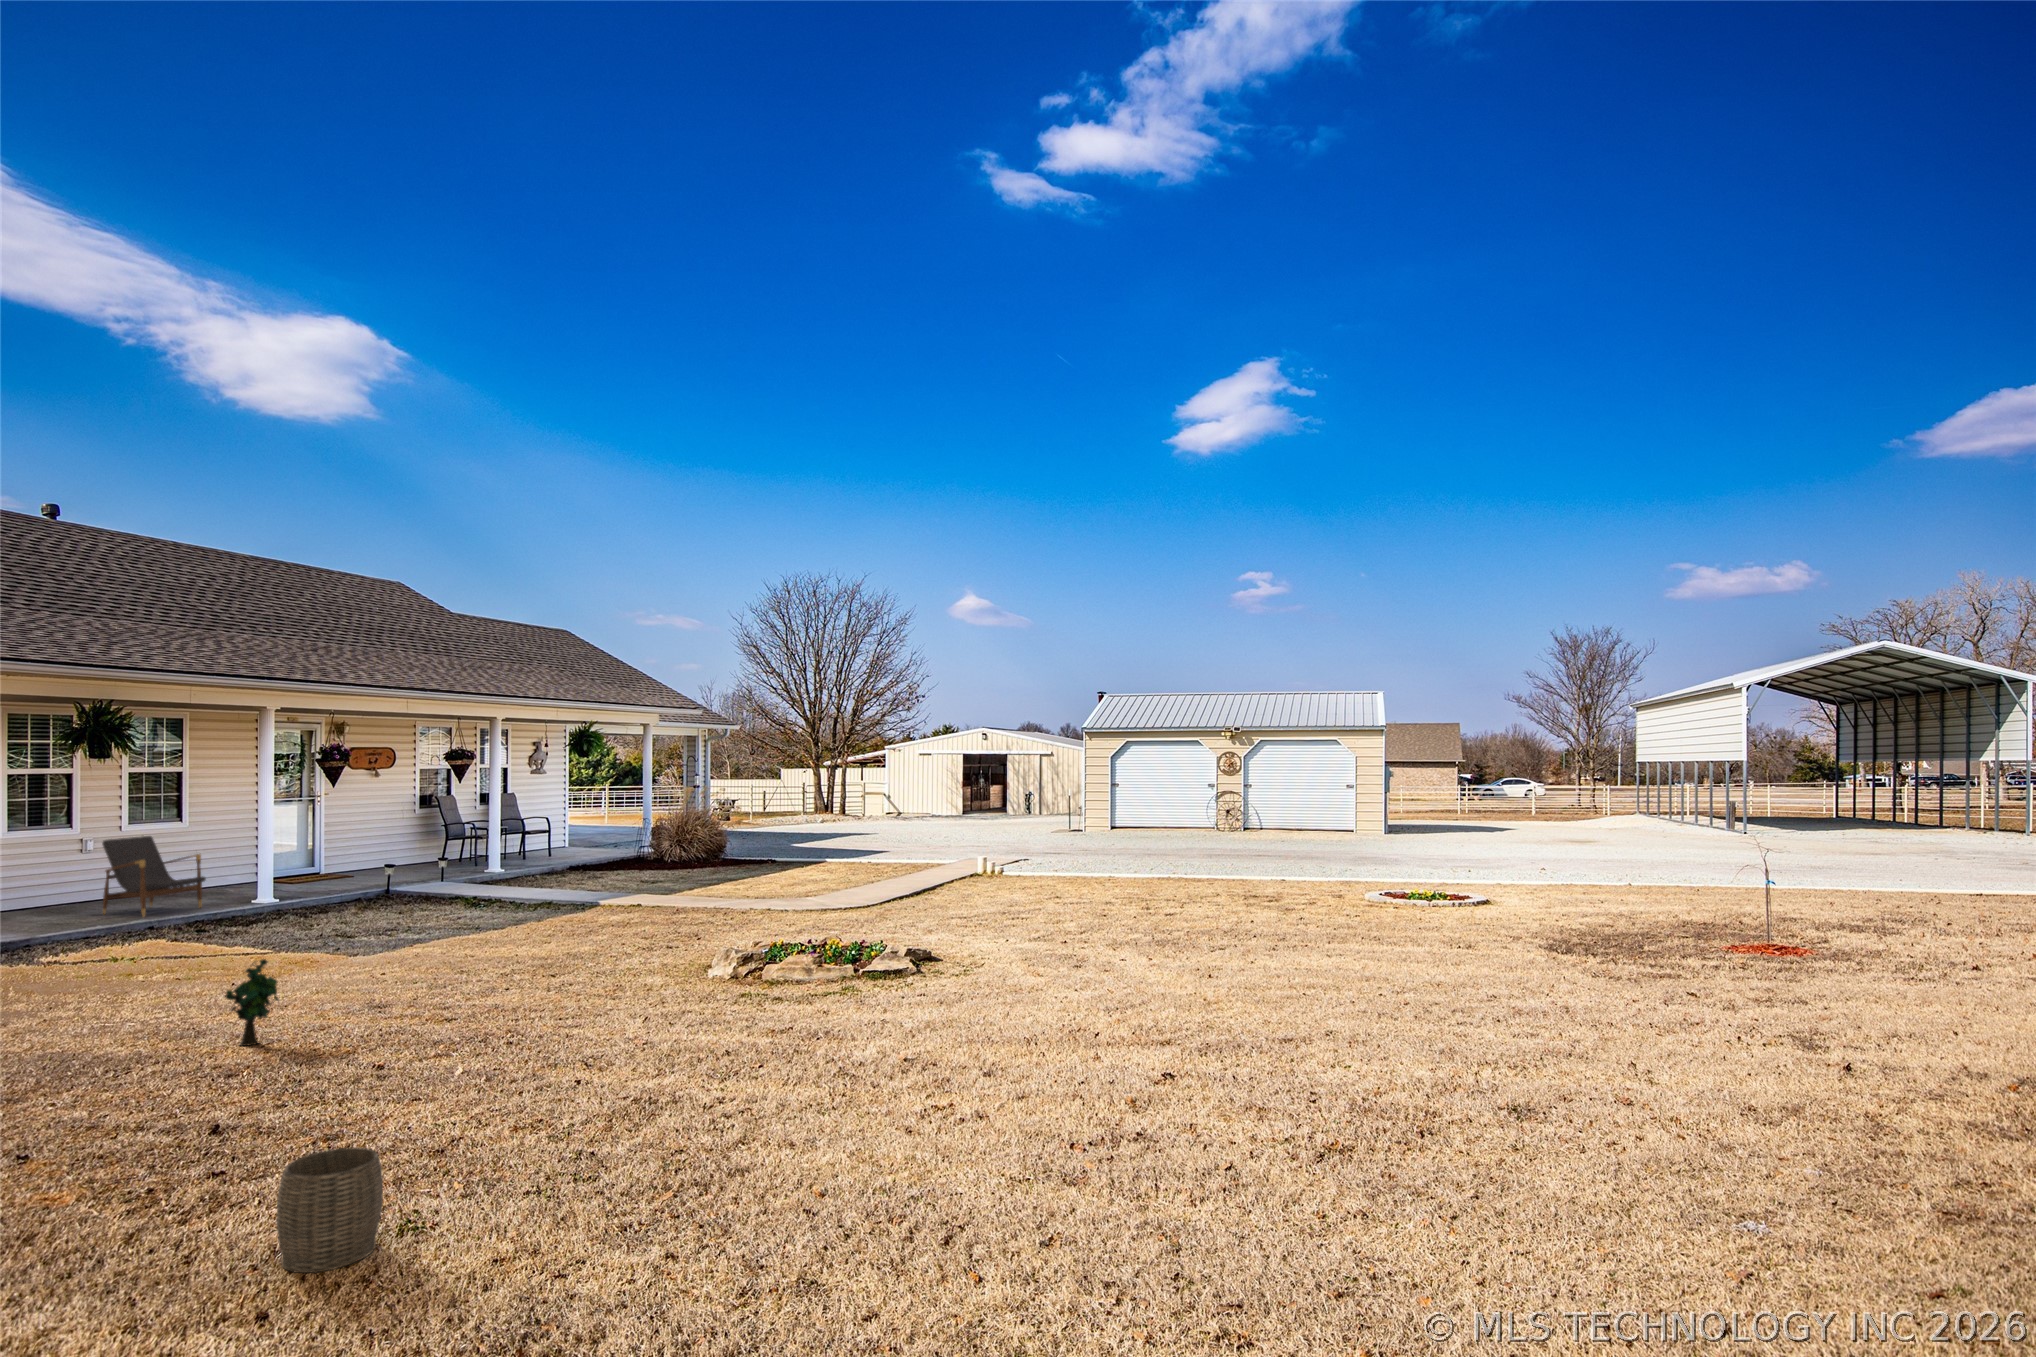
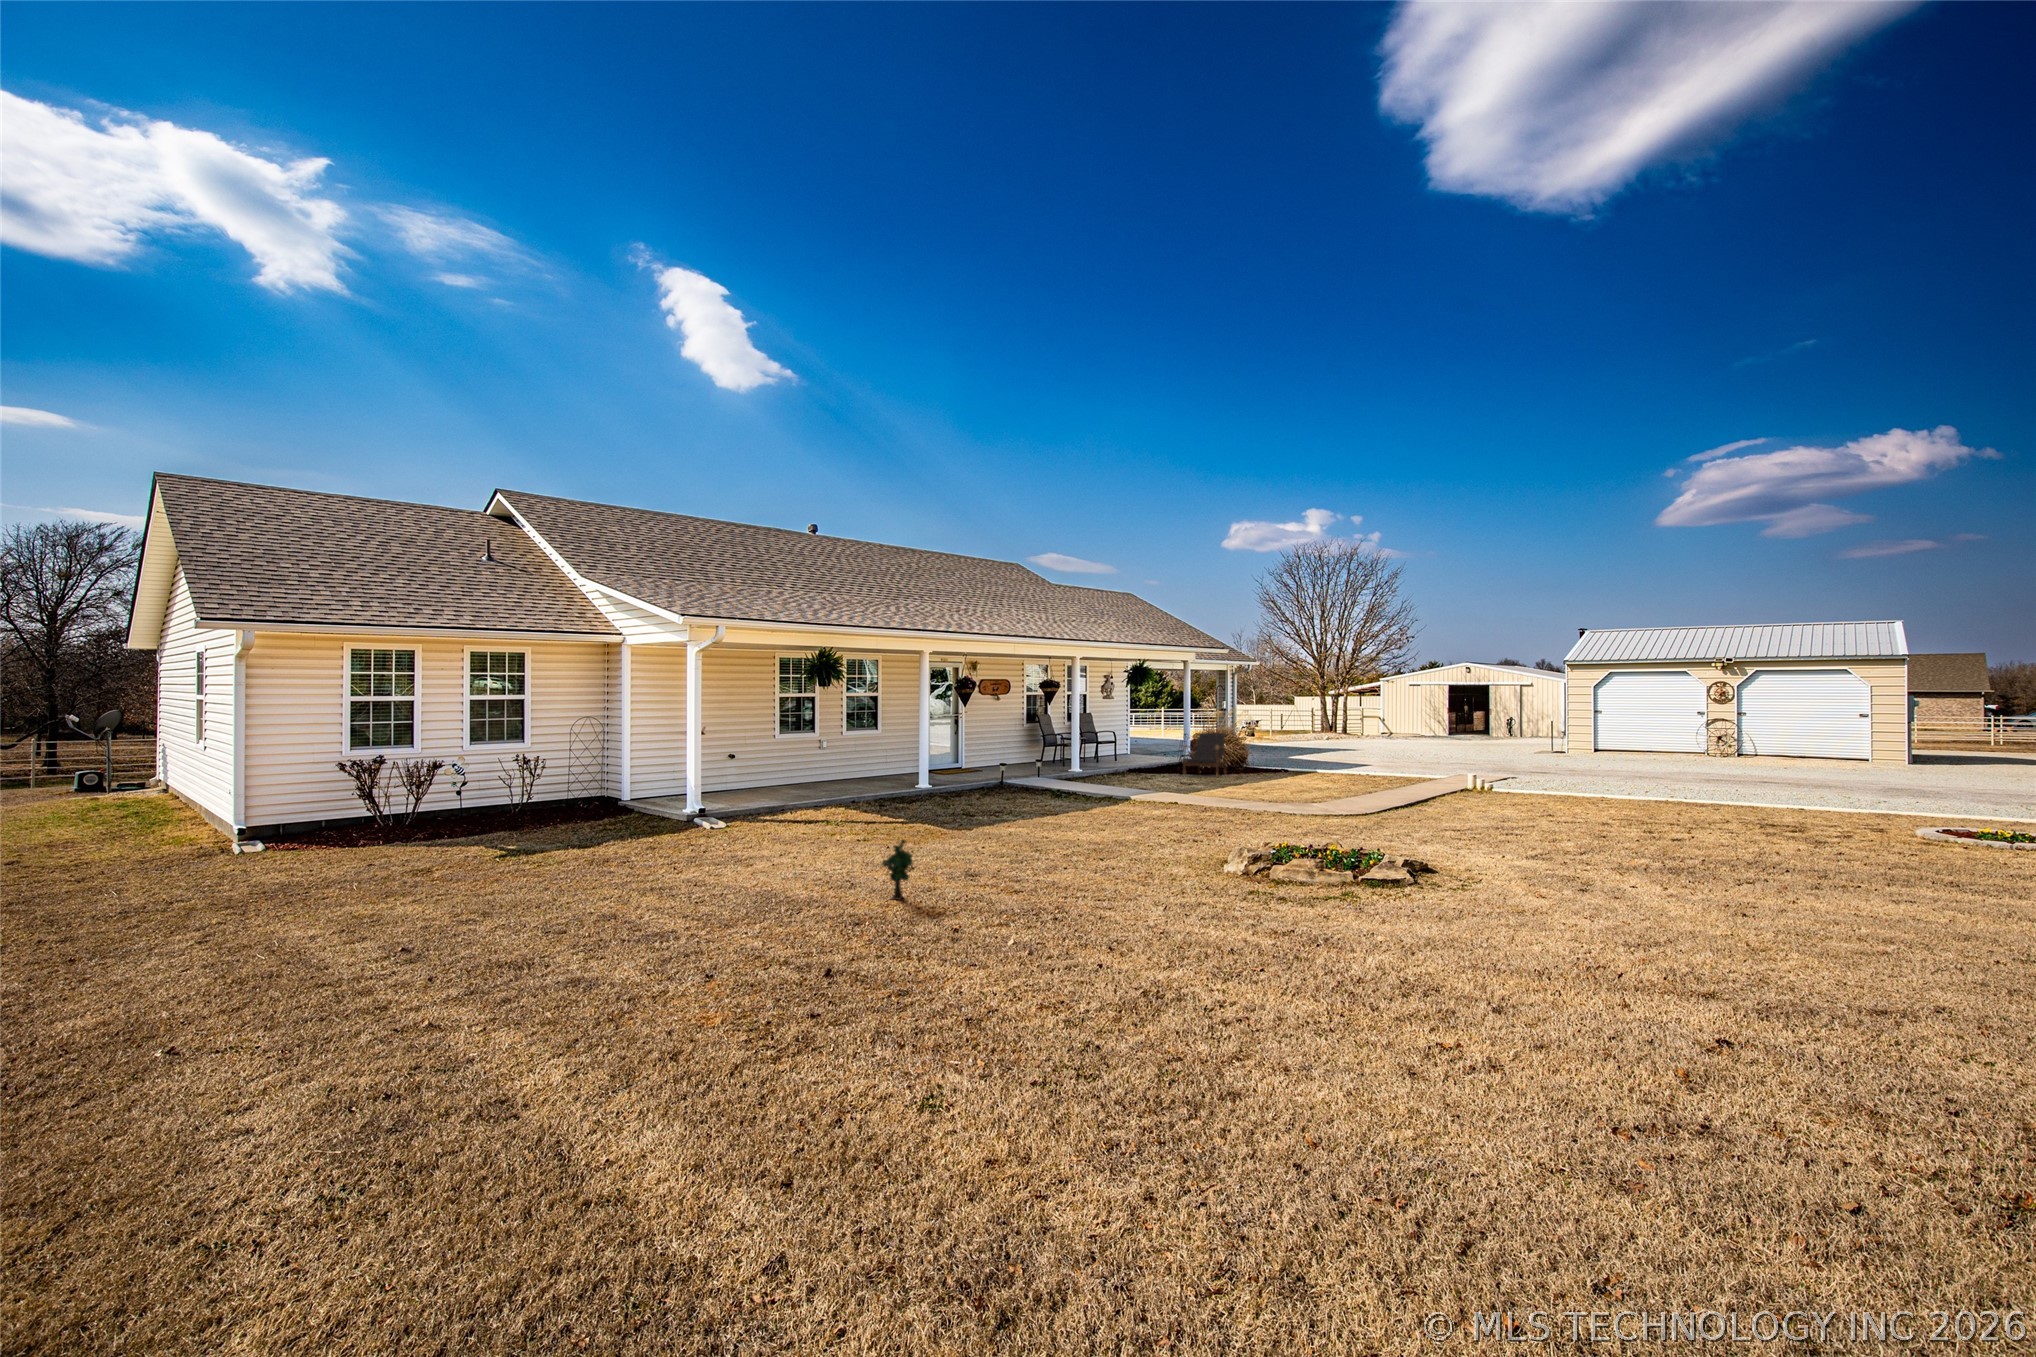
lounge chair: present [102,836,206,917] -> present [1183,733,1226,775]
woven basket: present [276,1147,383,1273] -> none [845,1020,922,1126]

